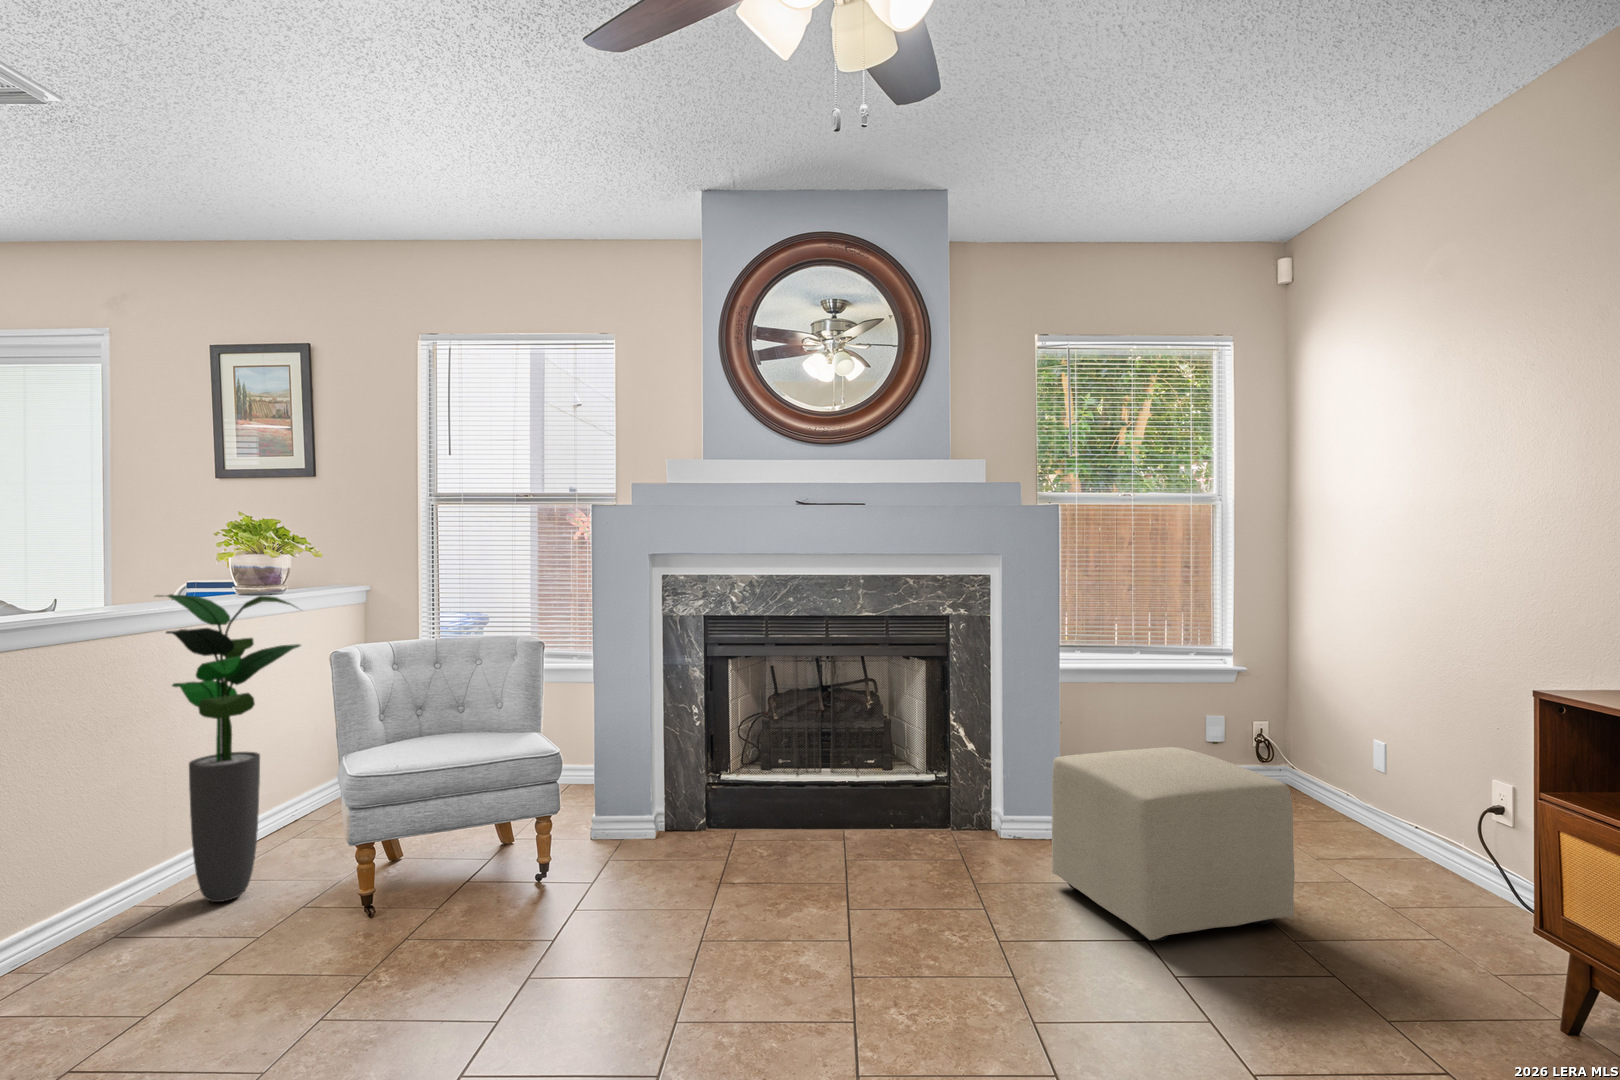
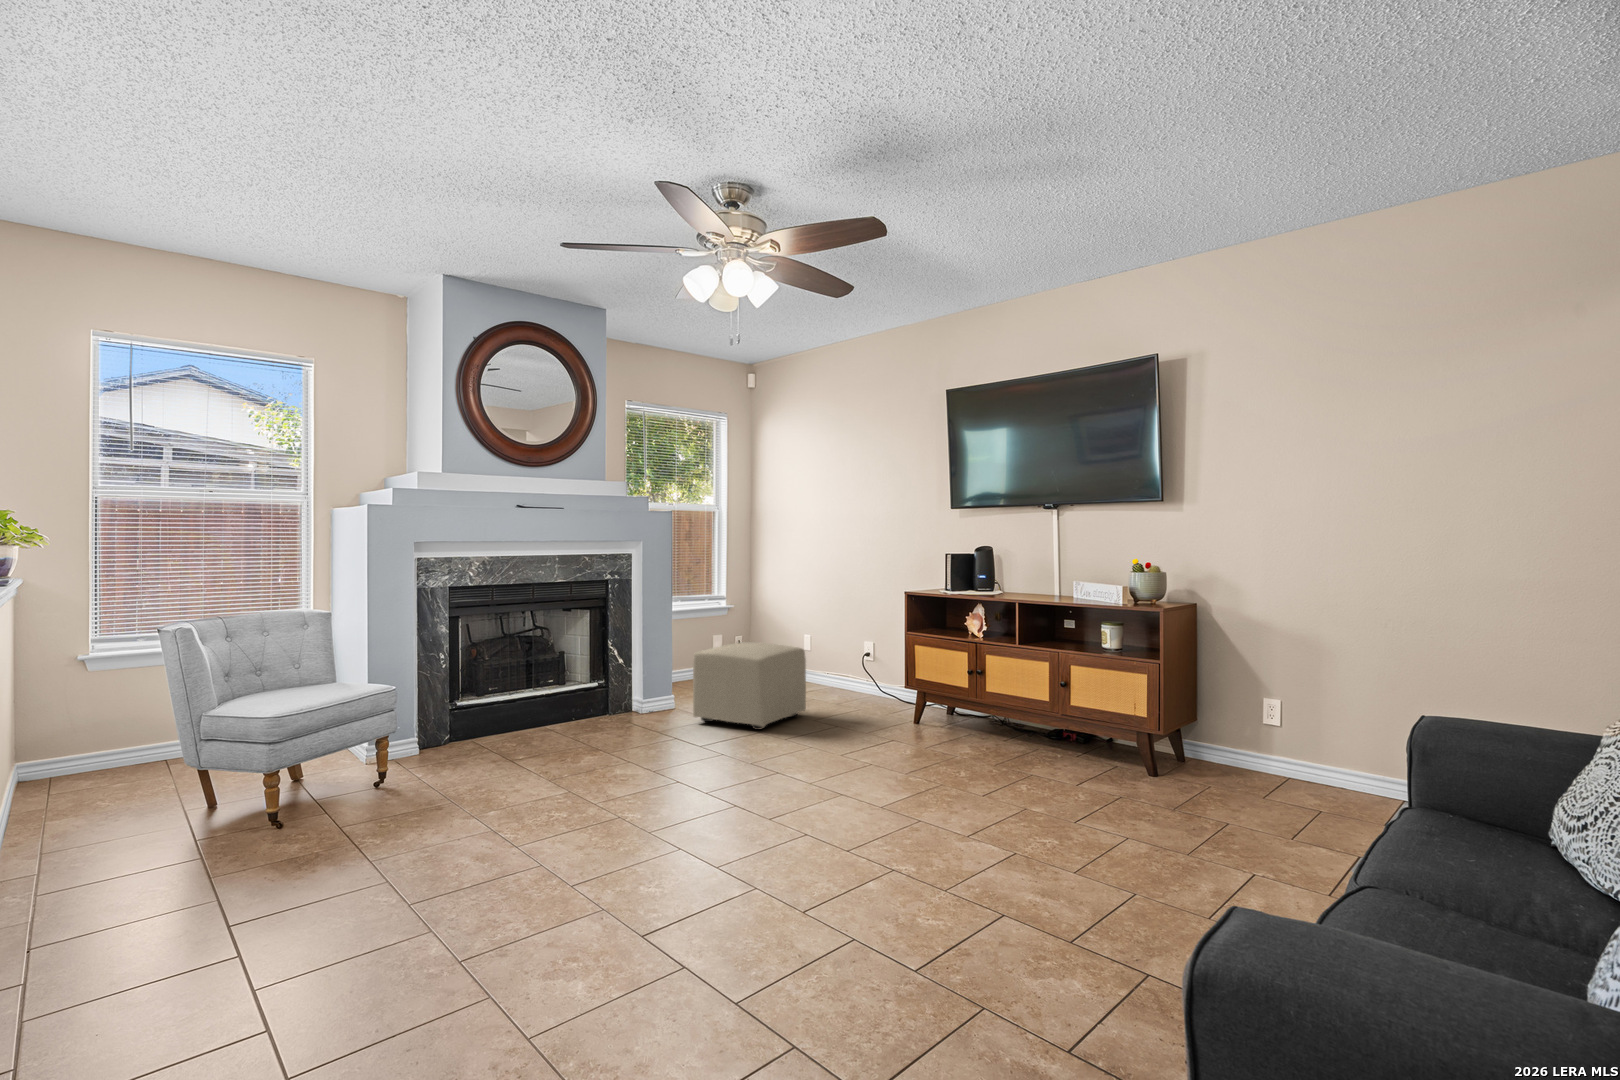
potted plant: present [157,594,300,902] -> none [25,583,175,849]

